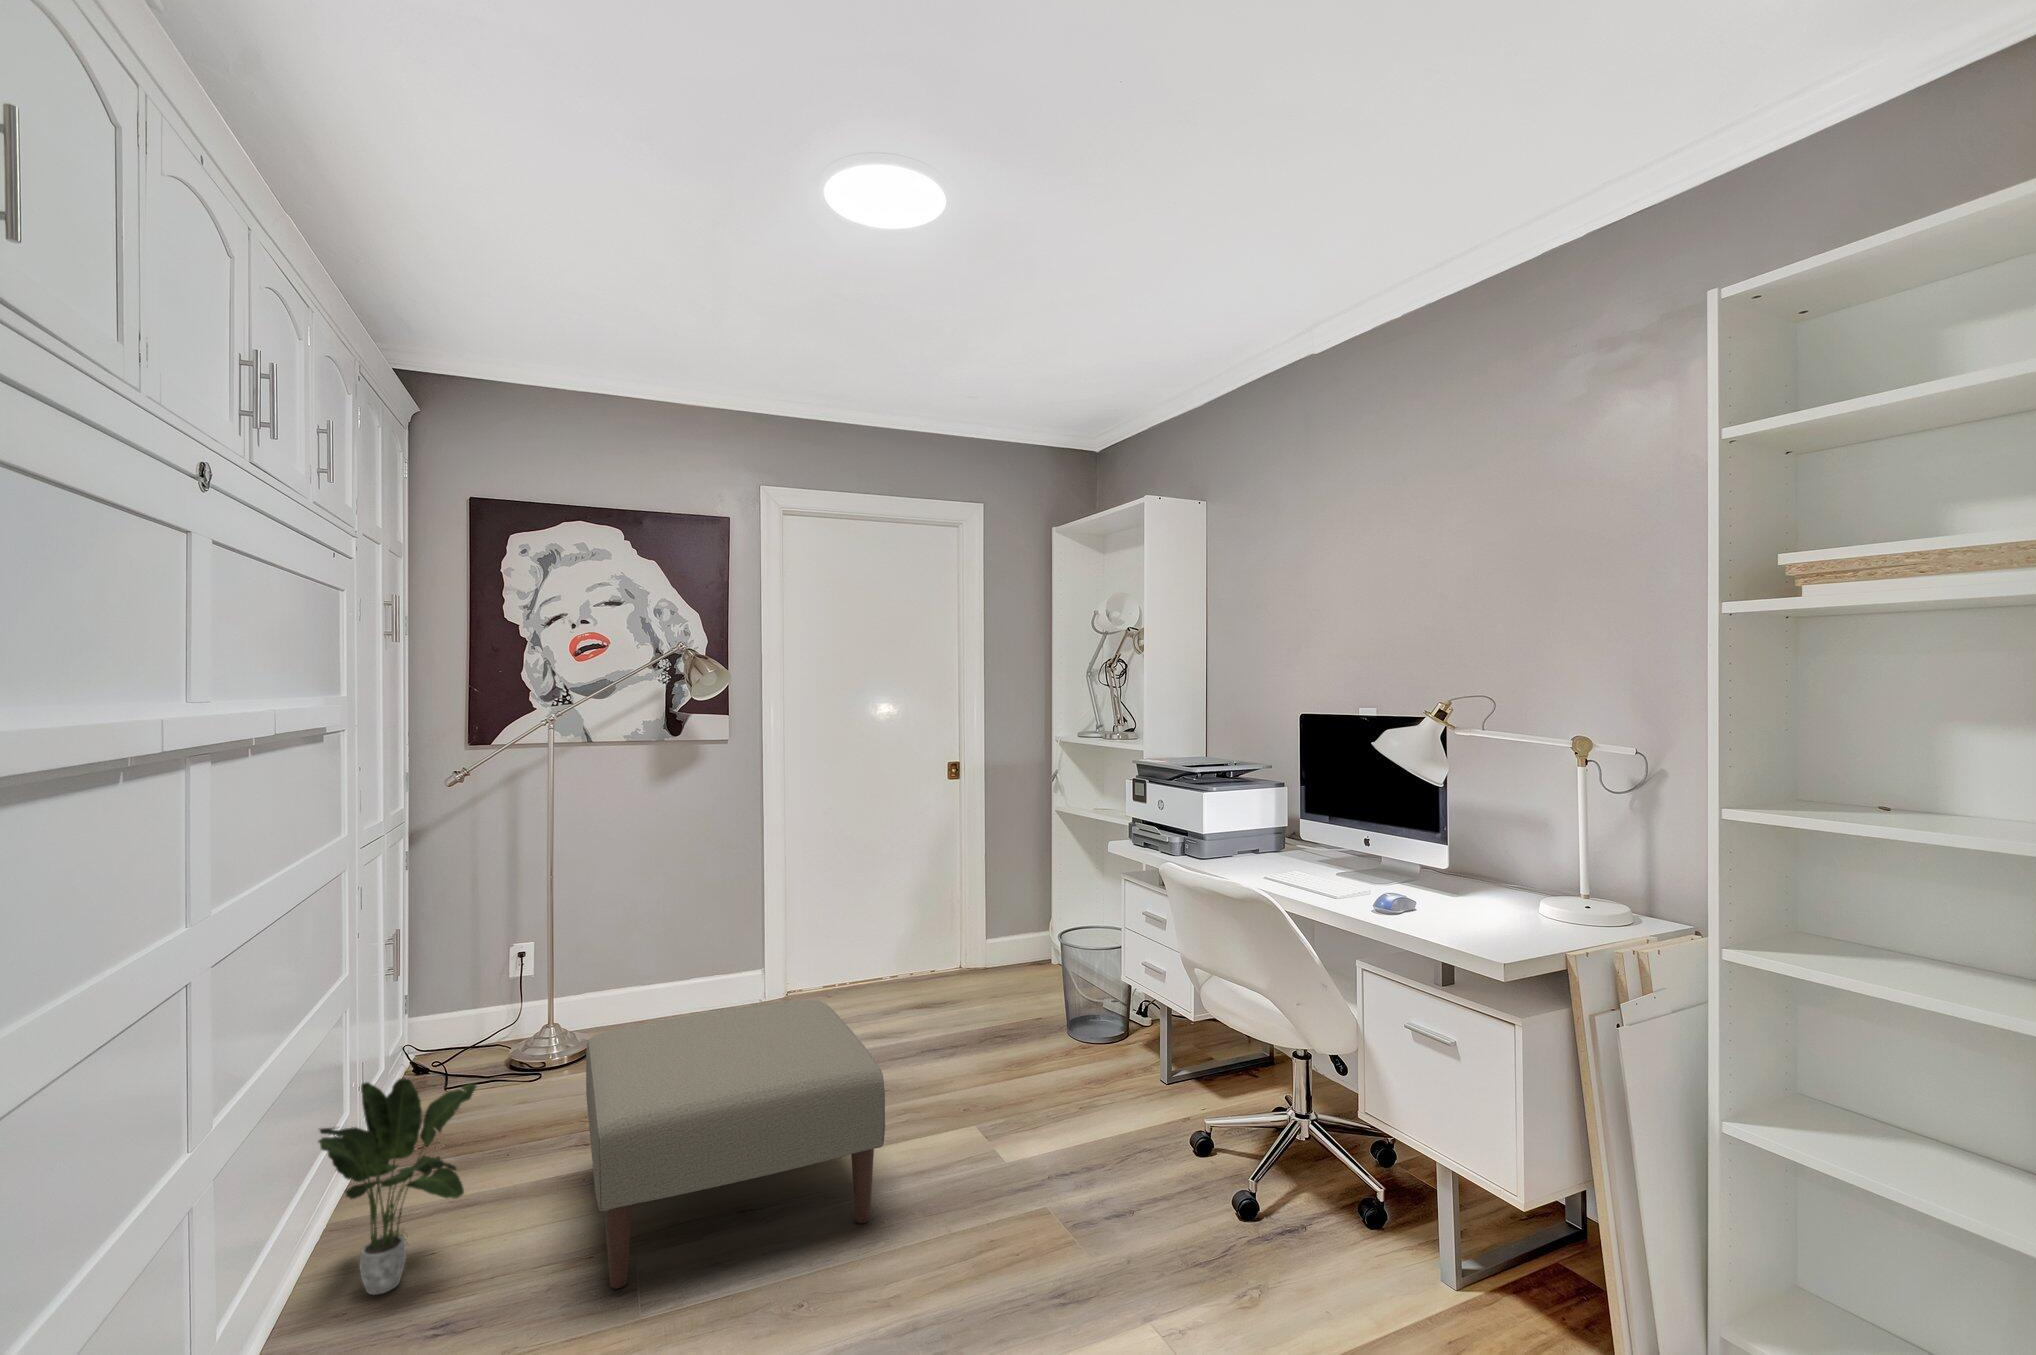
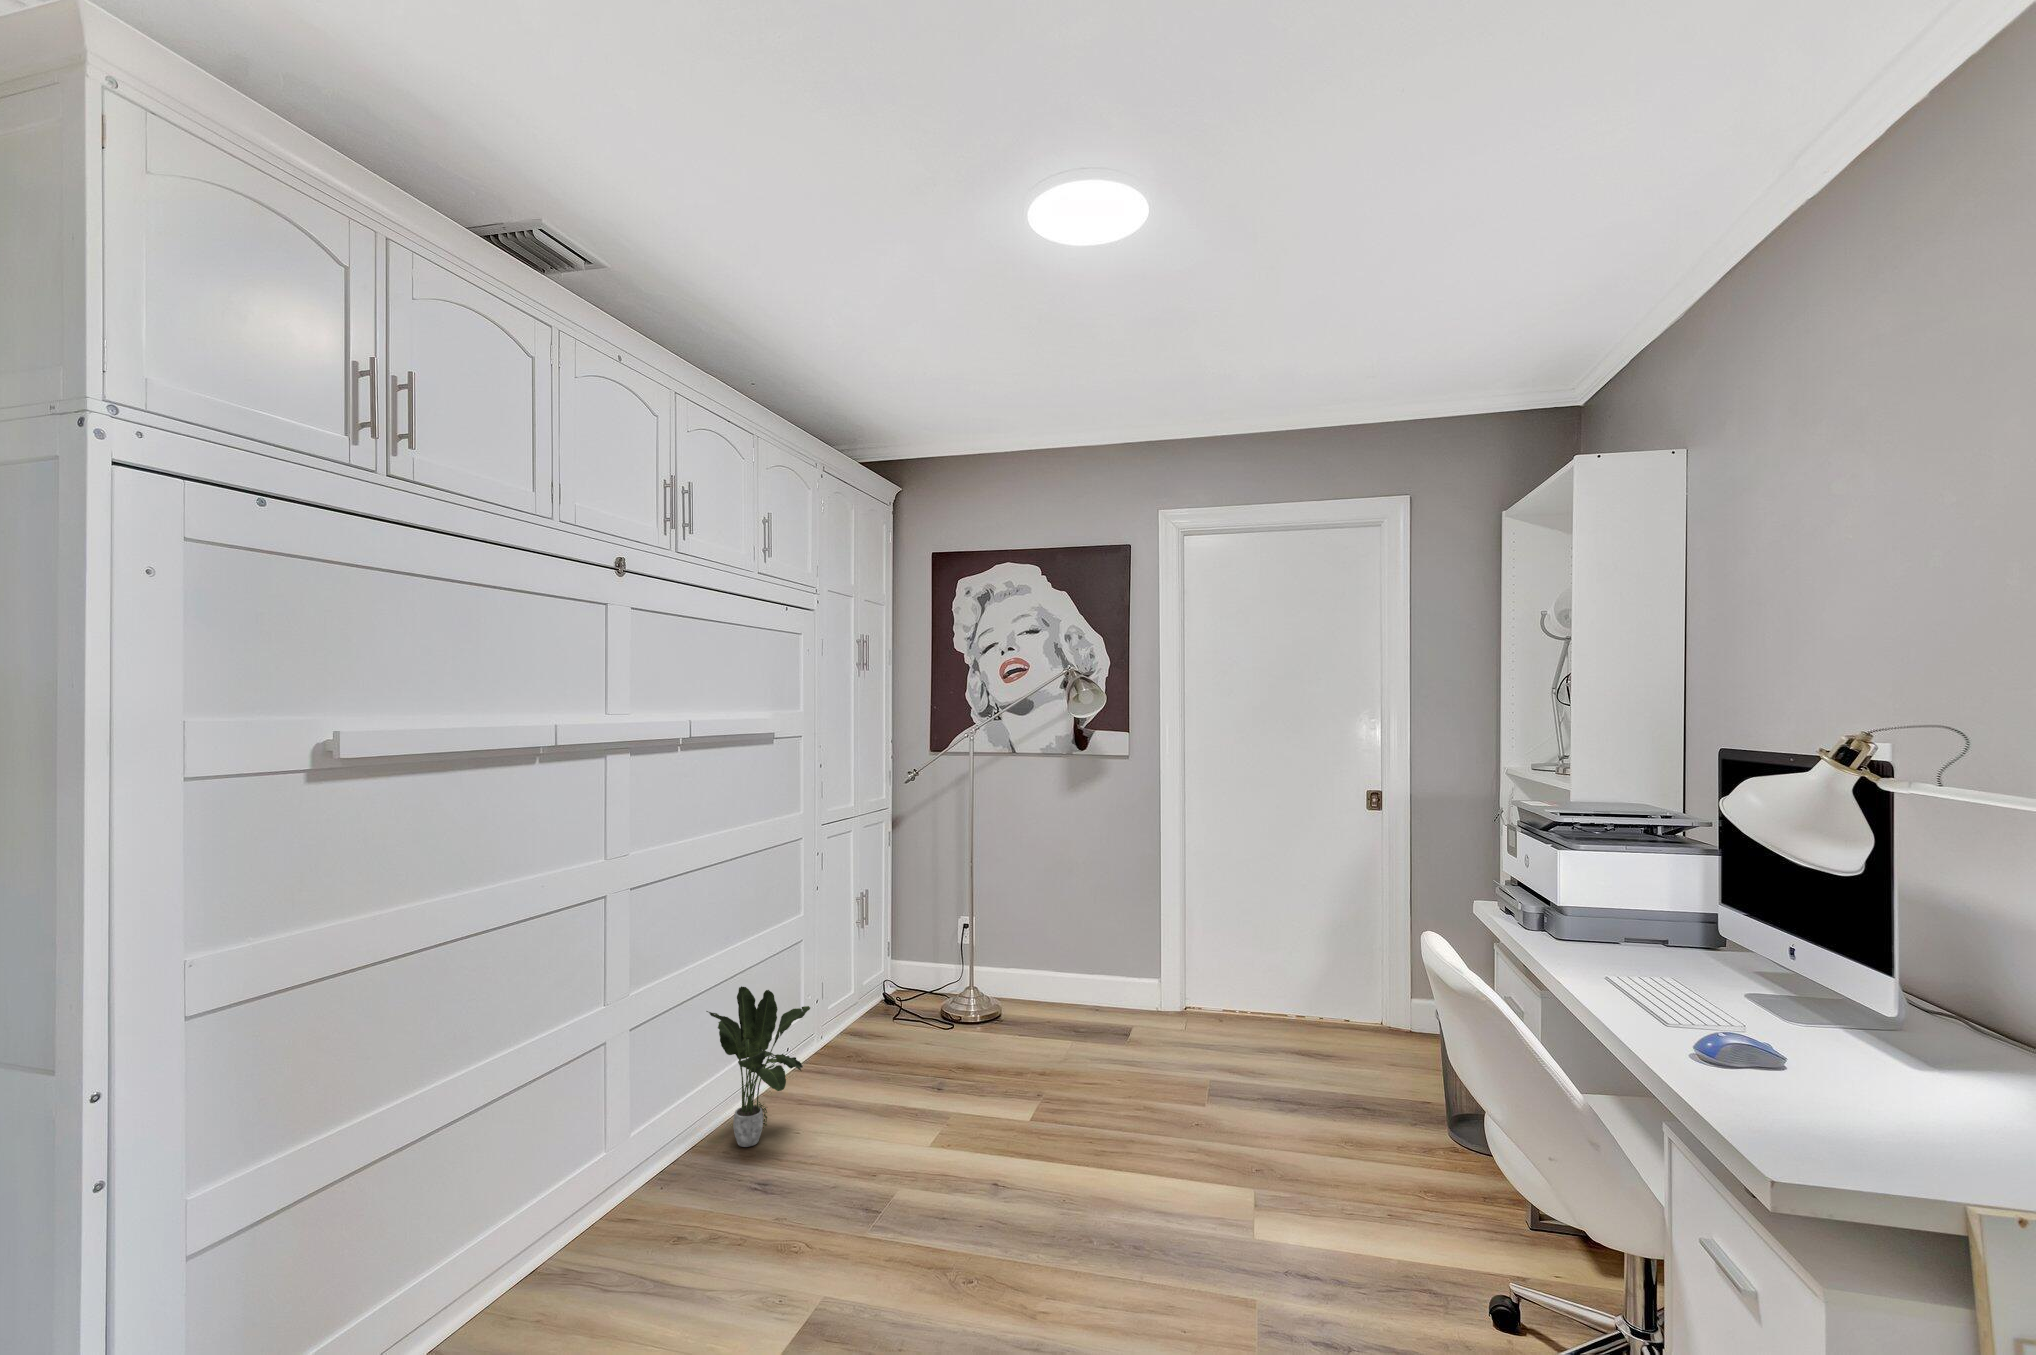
ottoman: present [586,1000,885,1289] -> none [840,993,1119,1238]

